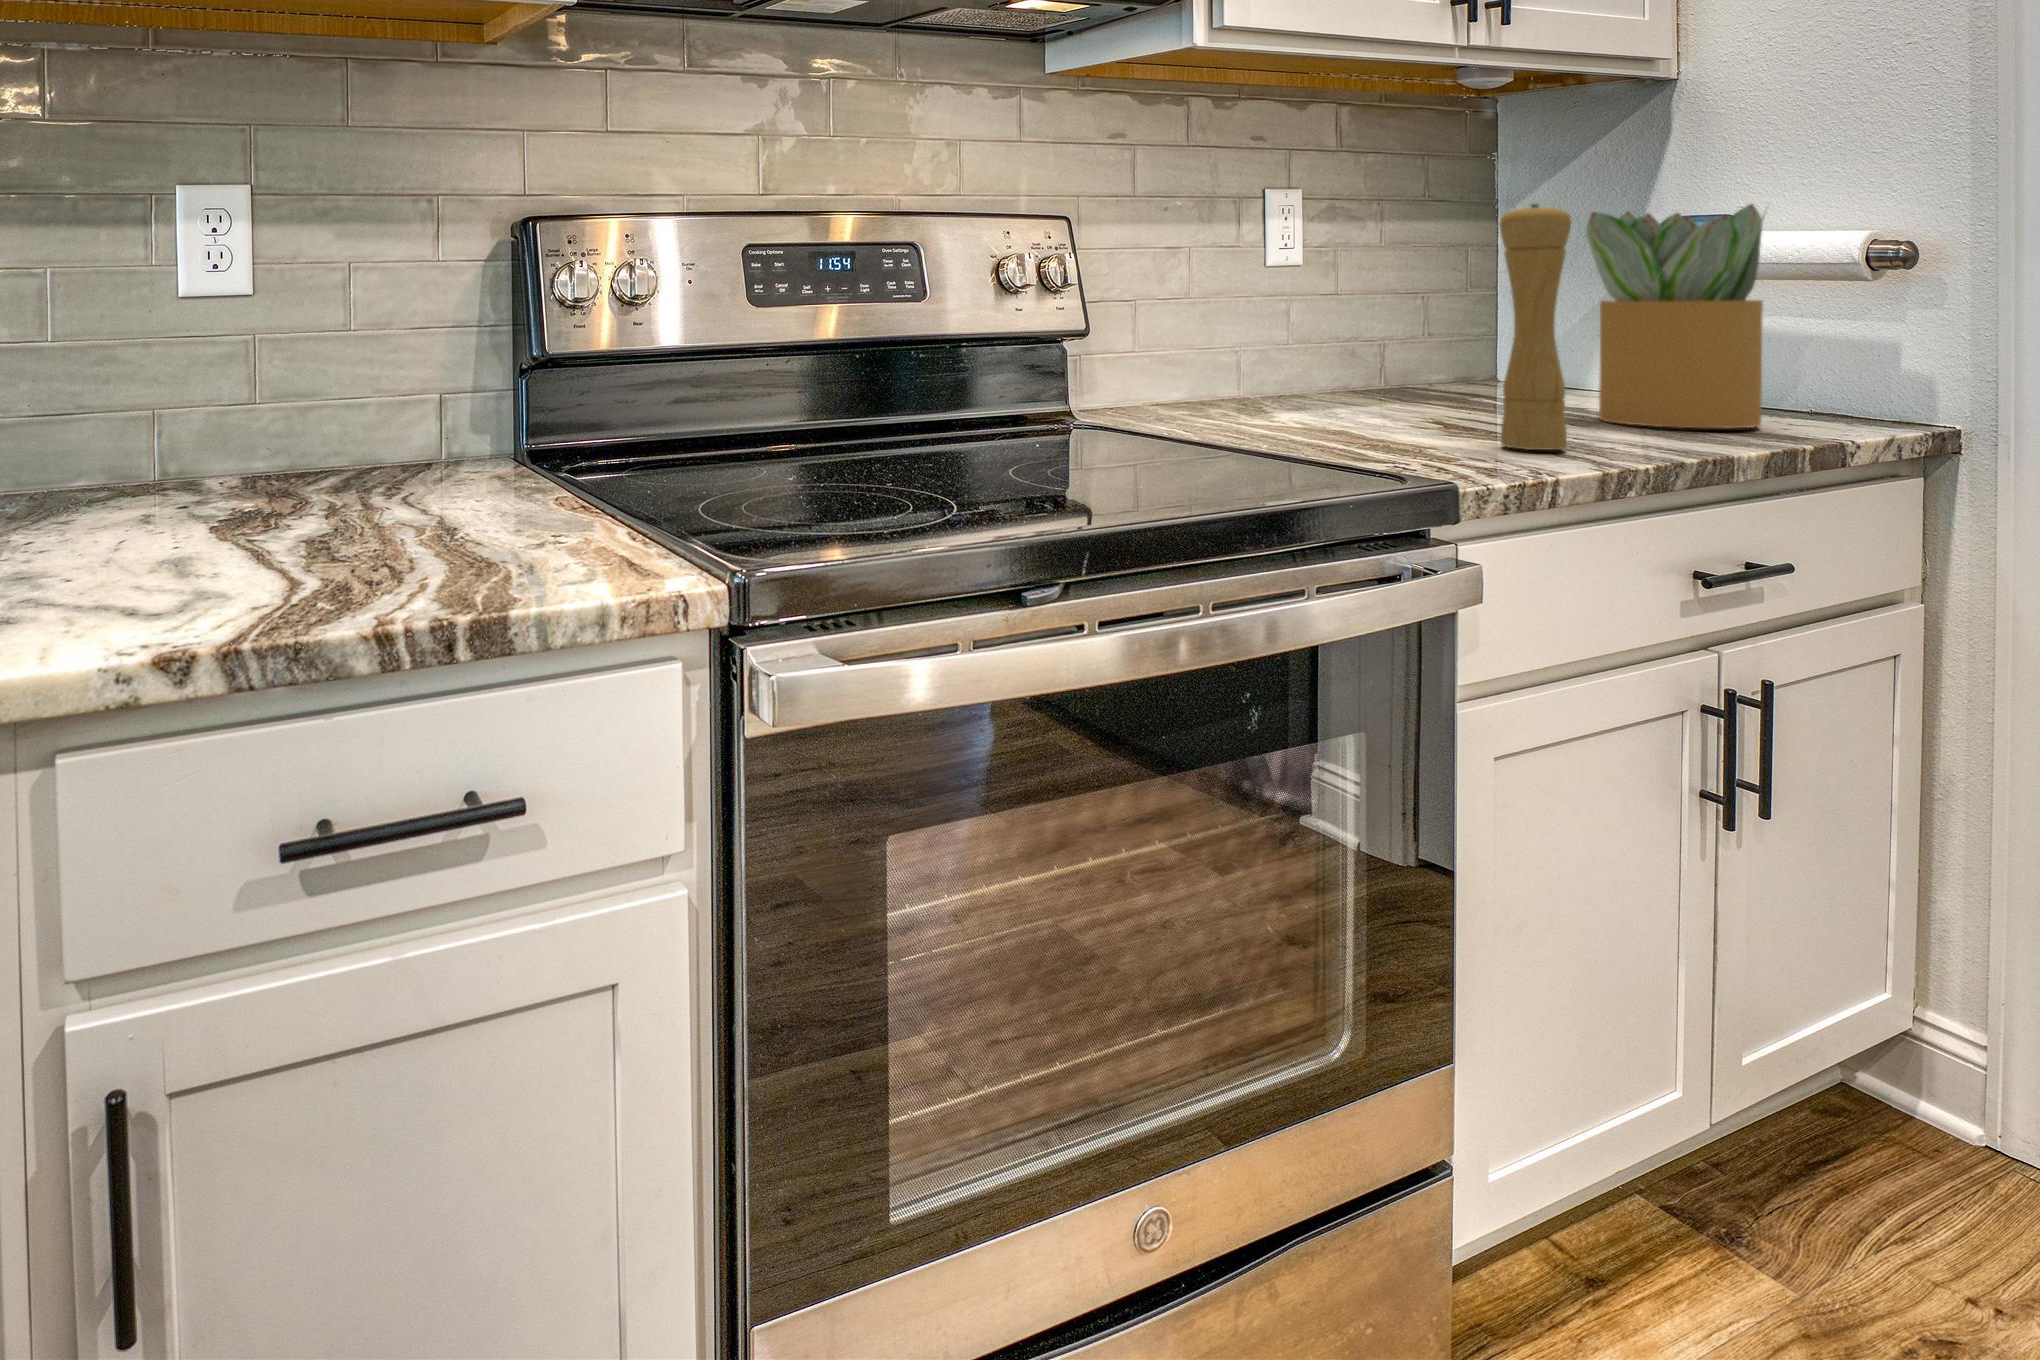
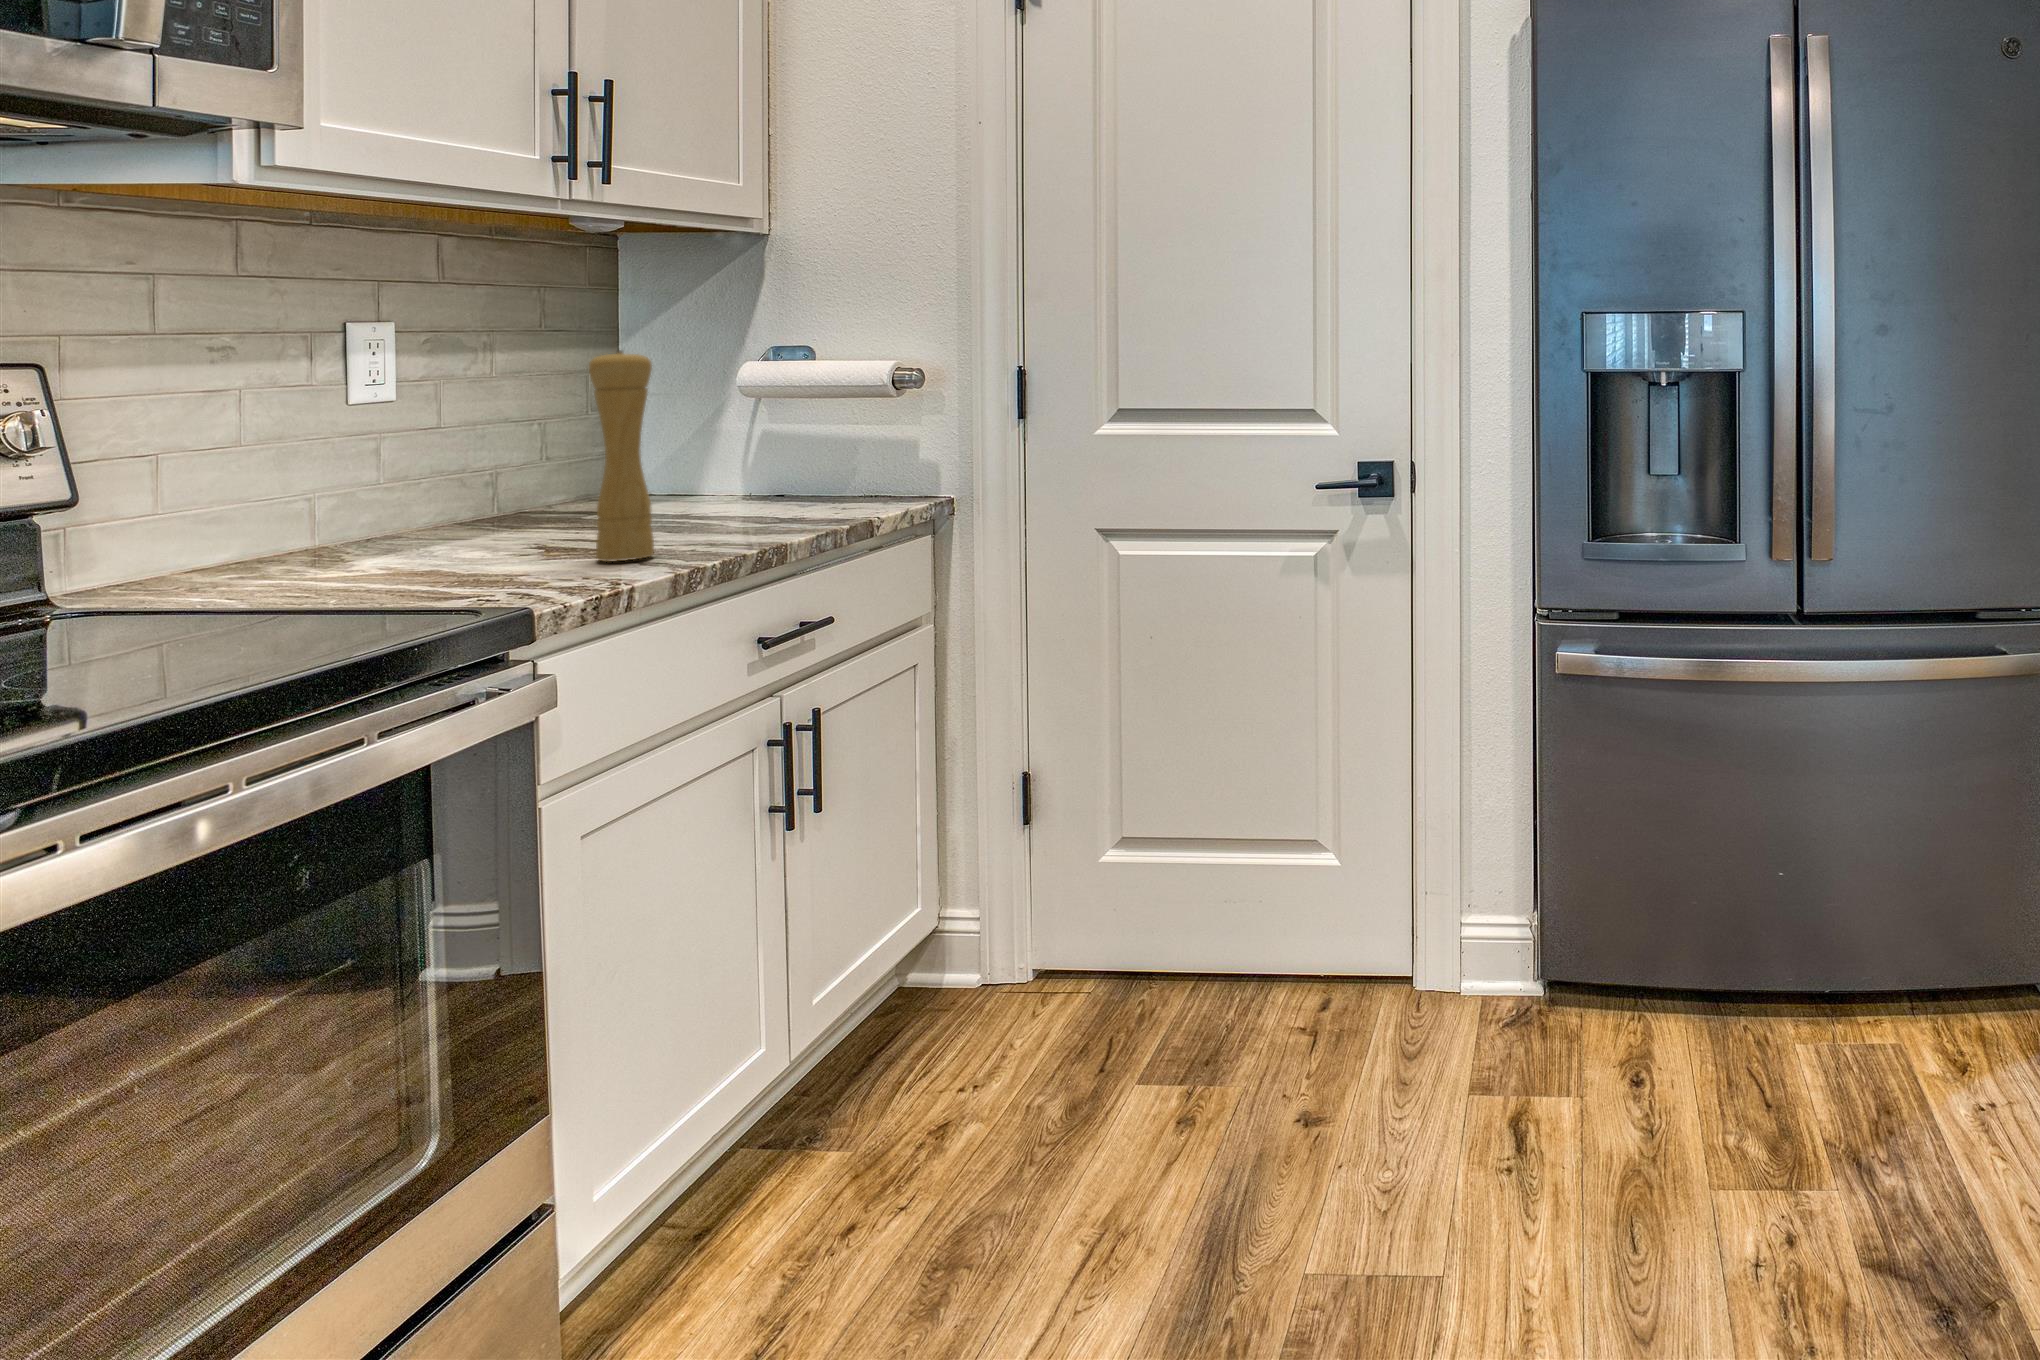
potted plant: present [1586,204,1764,428] -> none [671,342,818,524]

